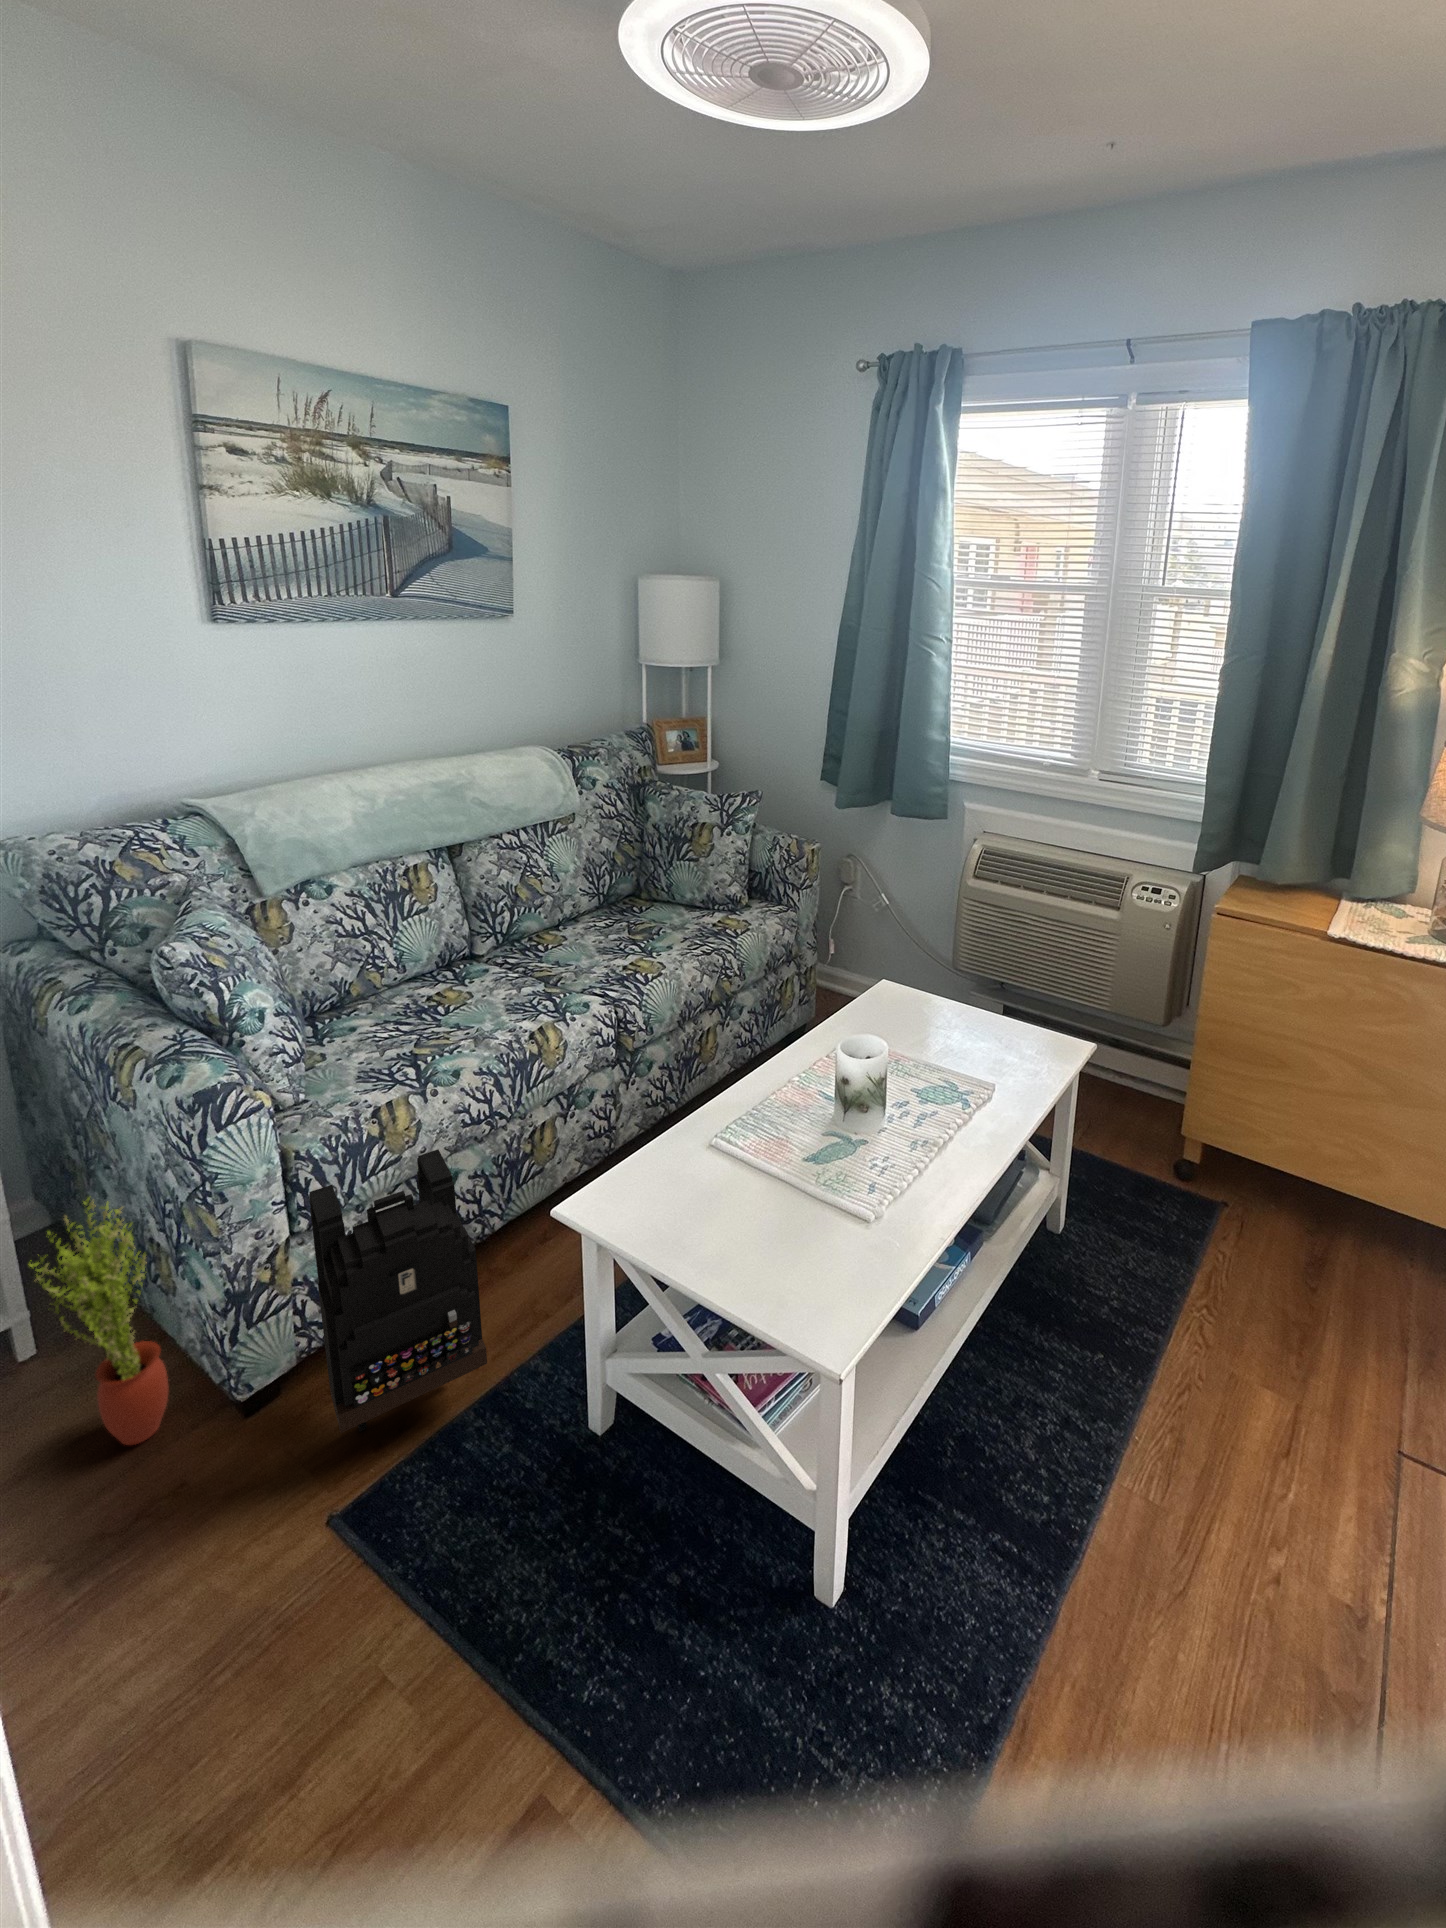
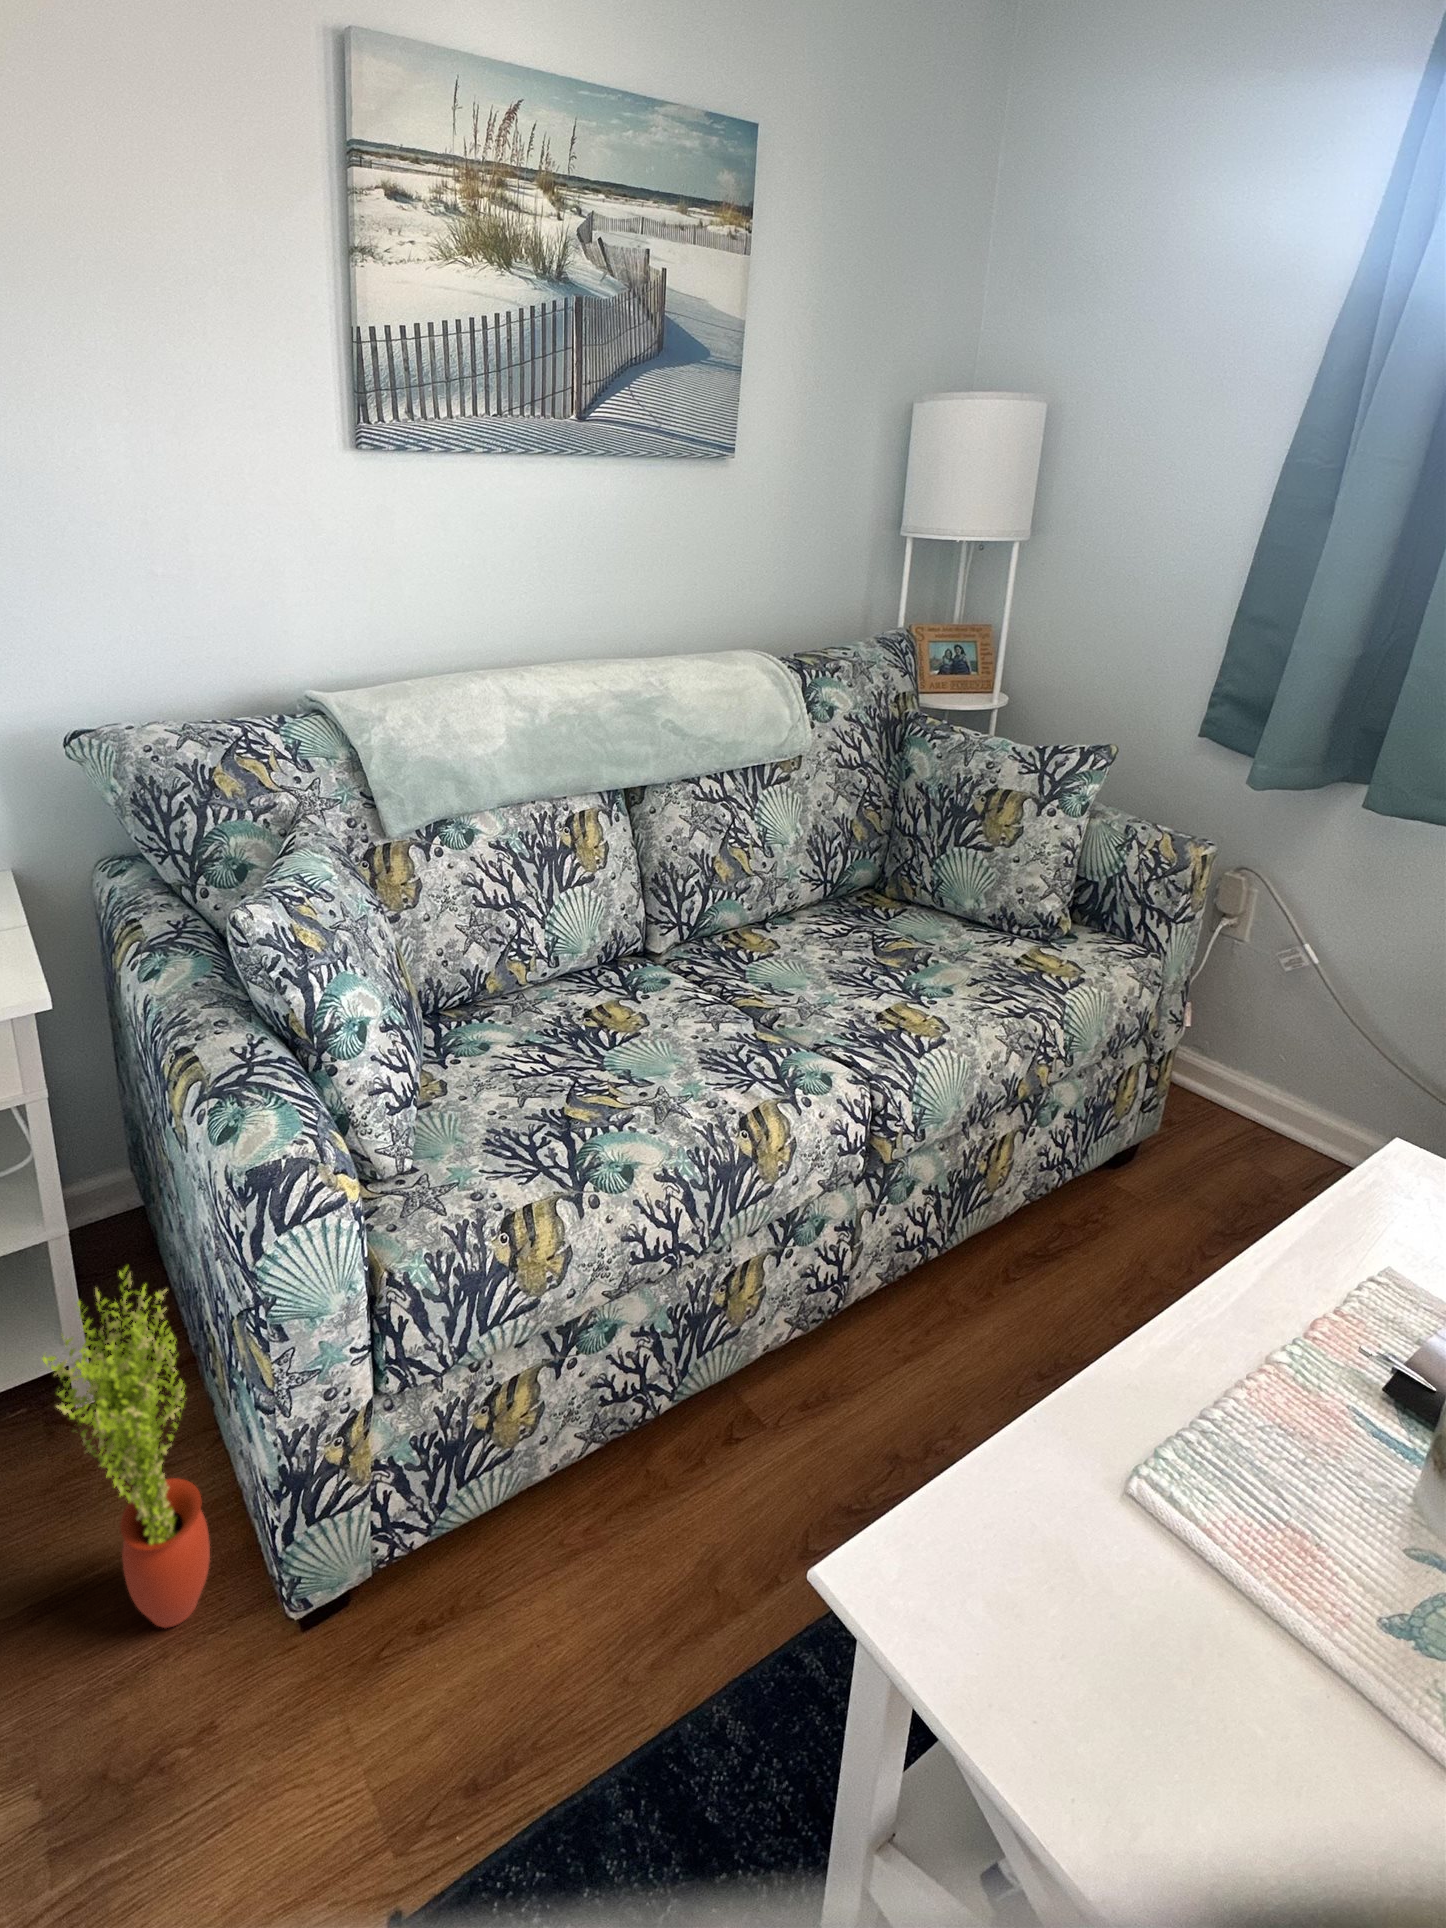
backpack: present [309,1149,487,1433] -> none [402,1319,650,1786]

